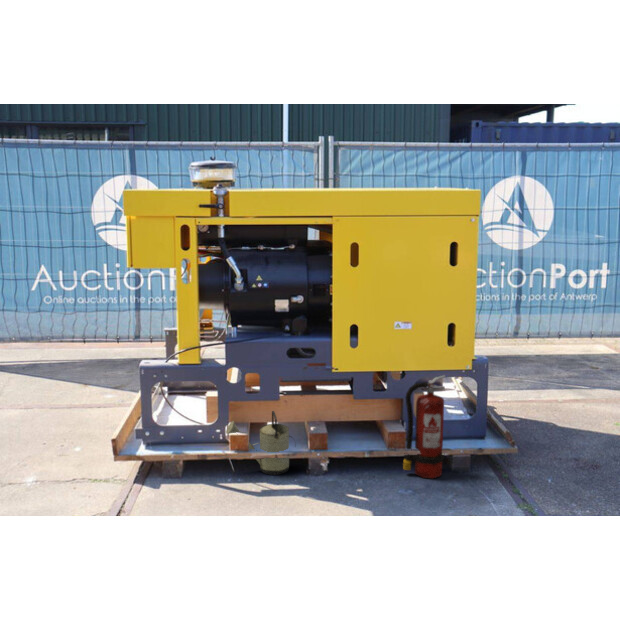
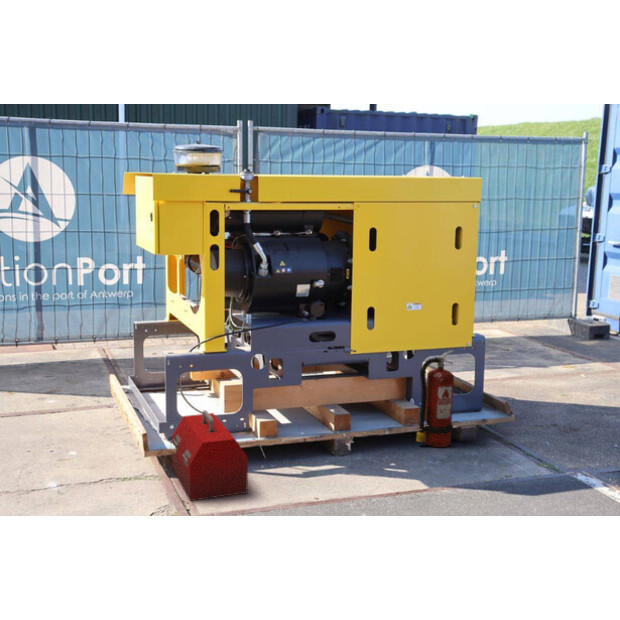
watering can: present [226,411,291,475] -> none [252,396,316,459]
toolbox: none [131,420,200,508] -> present [172,411,248,501]

